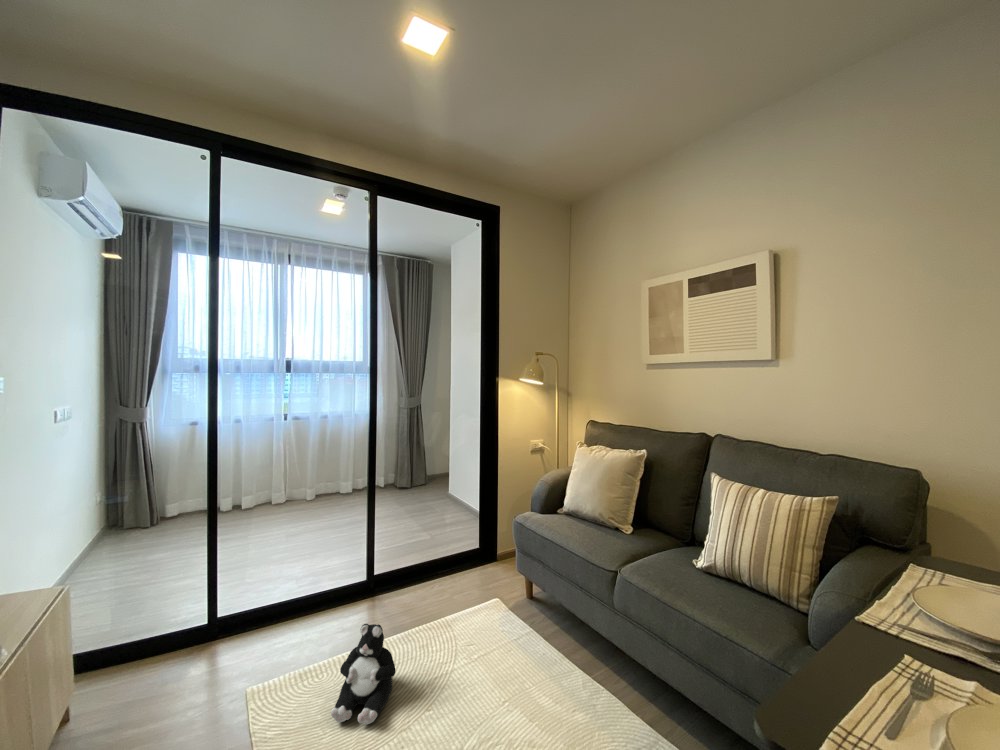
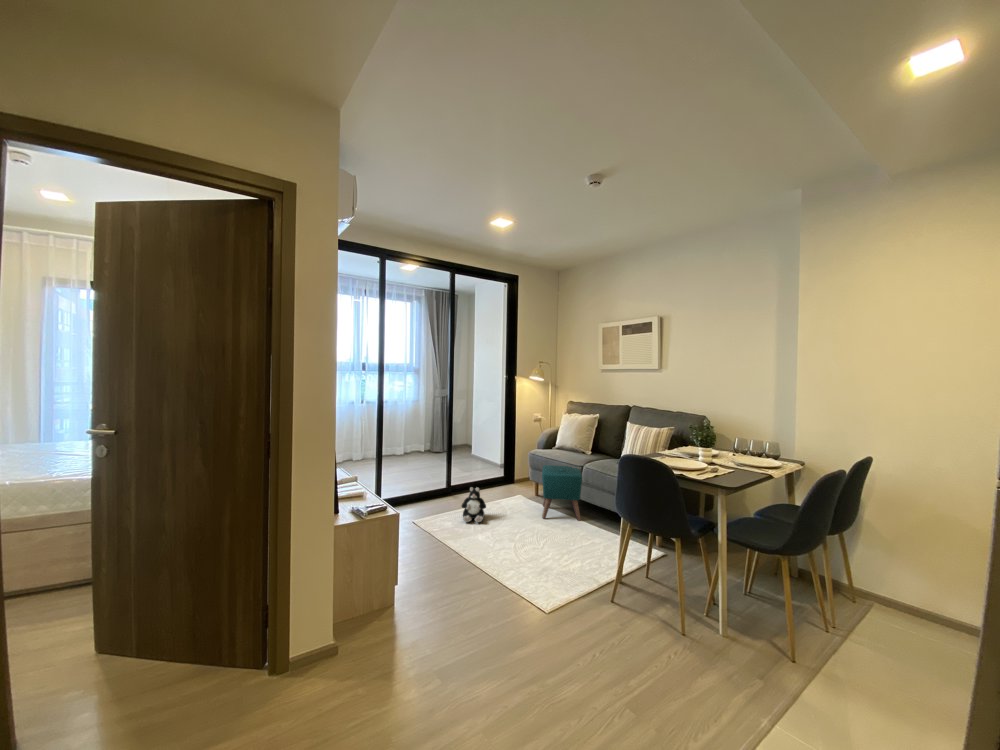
ottoman: none [521,563,615,722] -> present [542,465,582,521]

